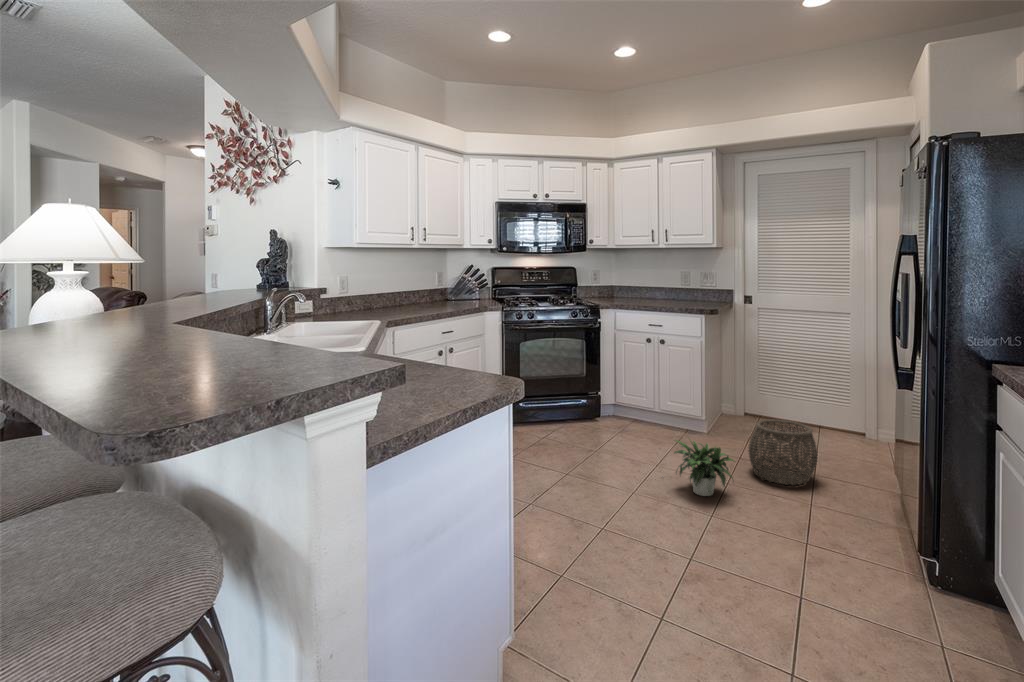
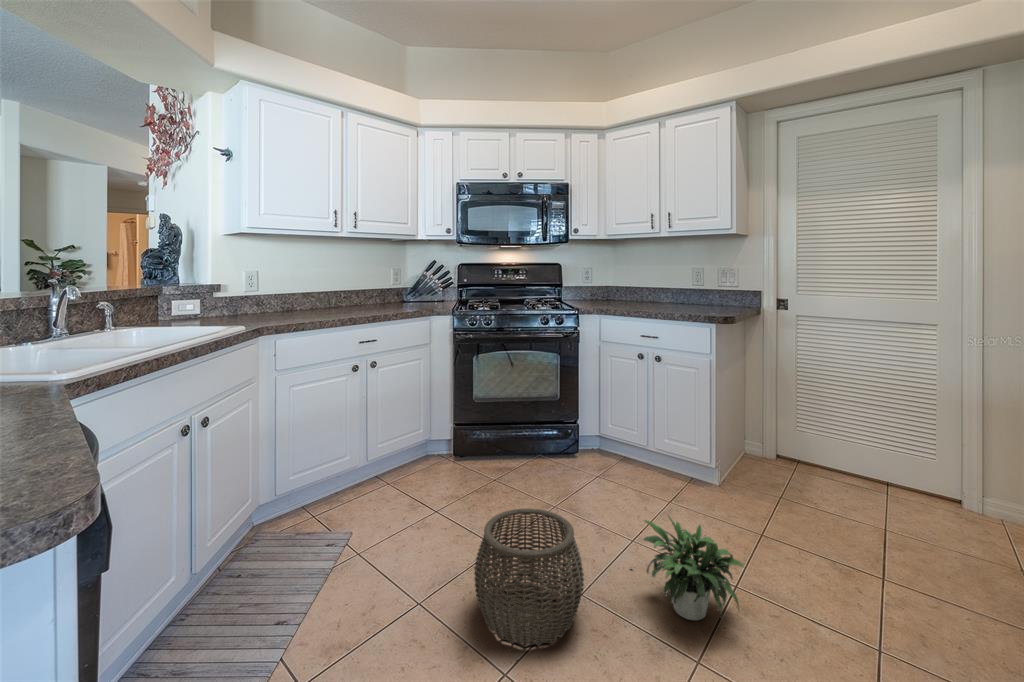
woven basket: present [749,420,818,485] -> present [474,508,584,647]

